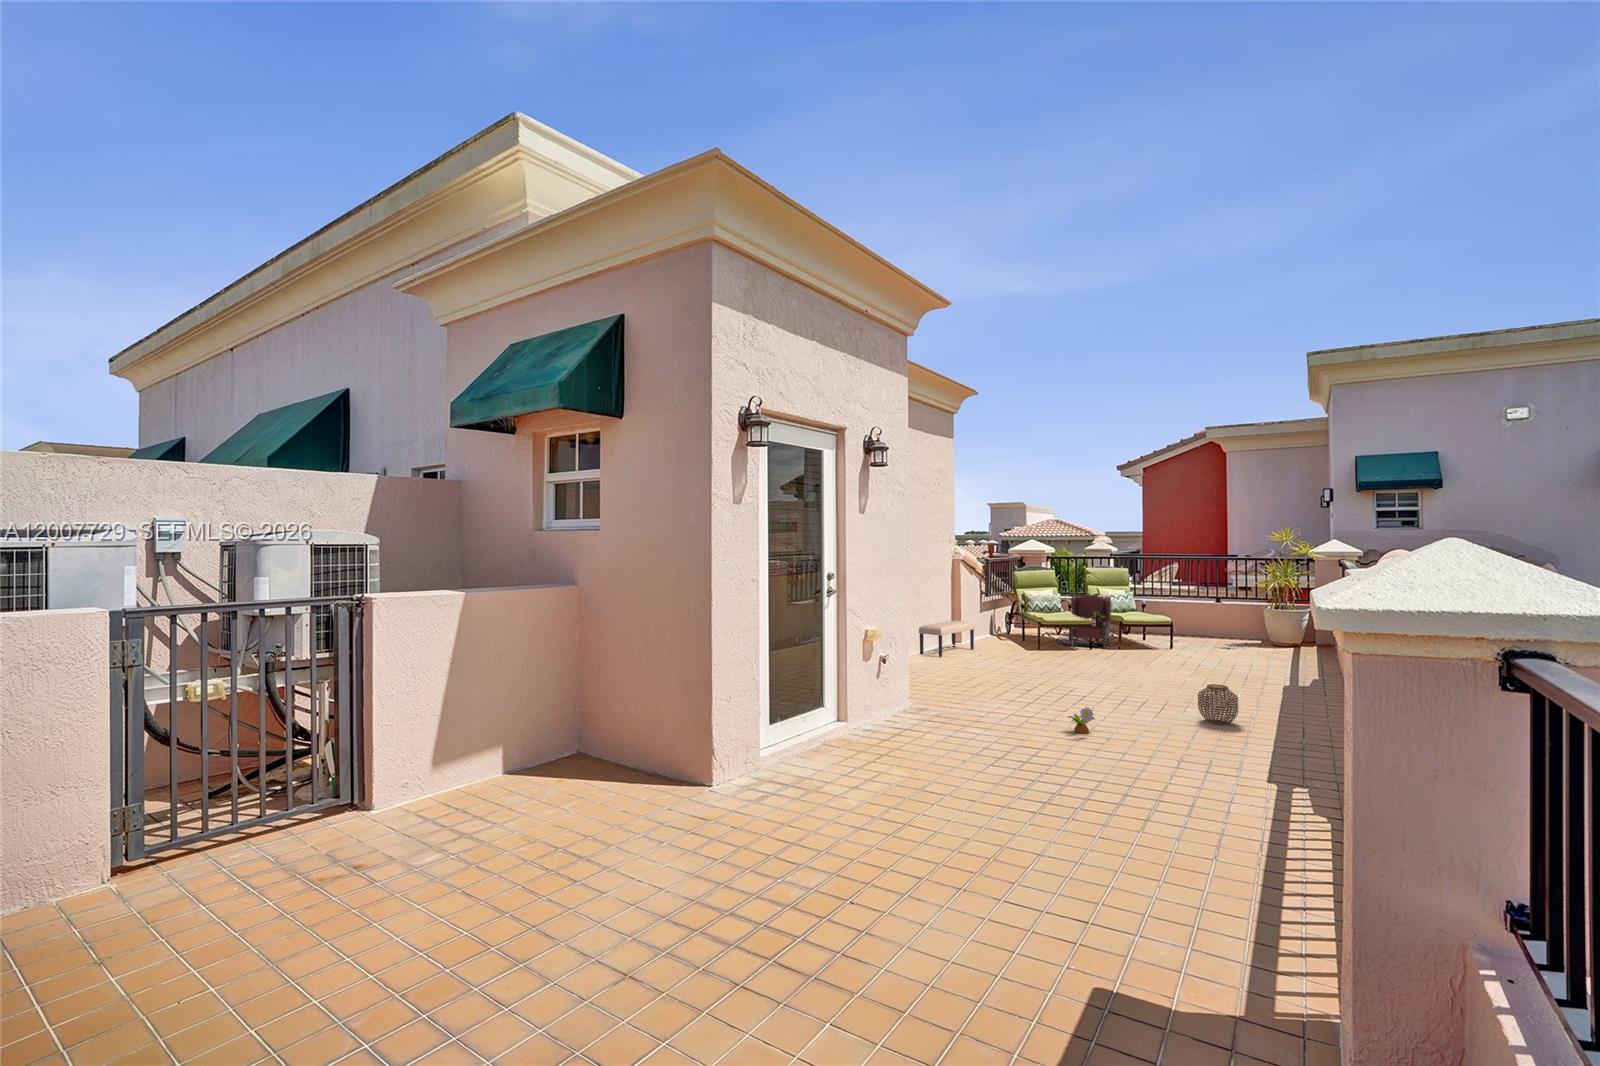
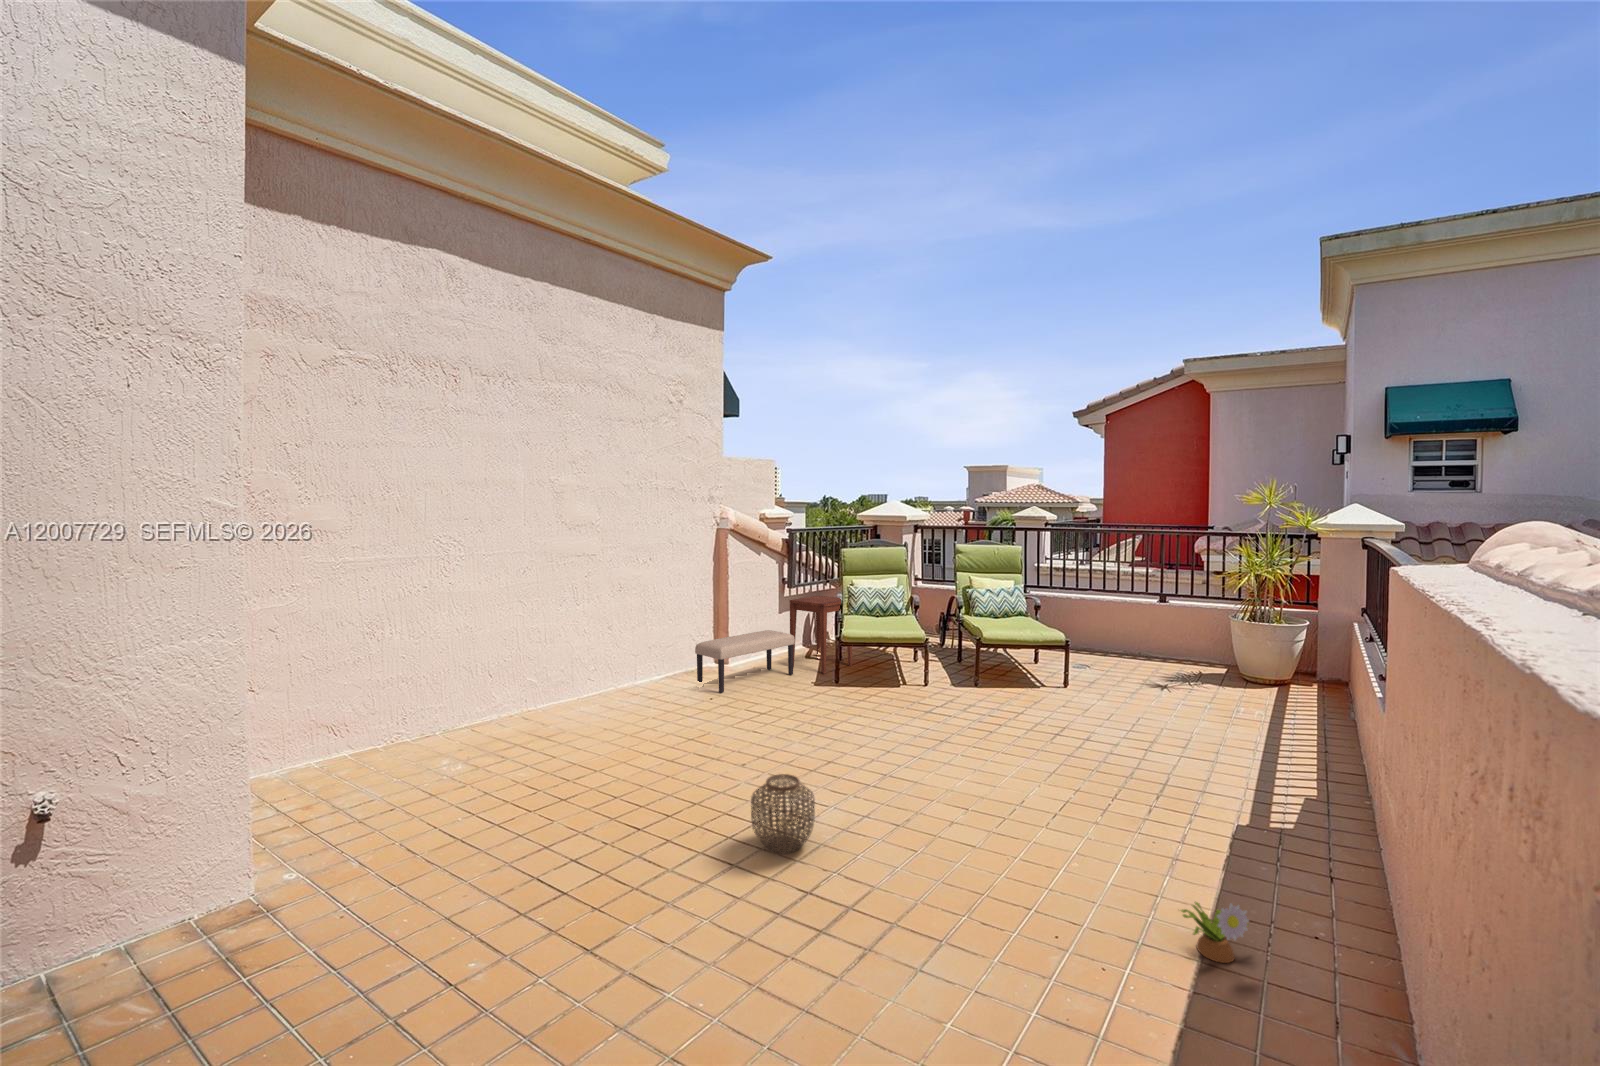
armchair: present [1070,595,1112,648] -> none [944,589,1009,675]
side table: none [965,599,1006,649] -> present [790,596,852,674]
woven basket: present [1198,684,1238,725] -> present [751,774,815,854]
decorative plant: present [1068,707,1094,733] -> present [1181,902,1249,963]

